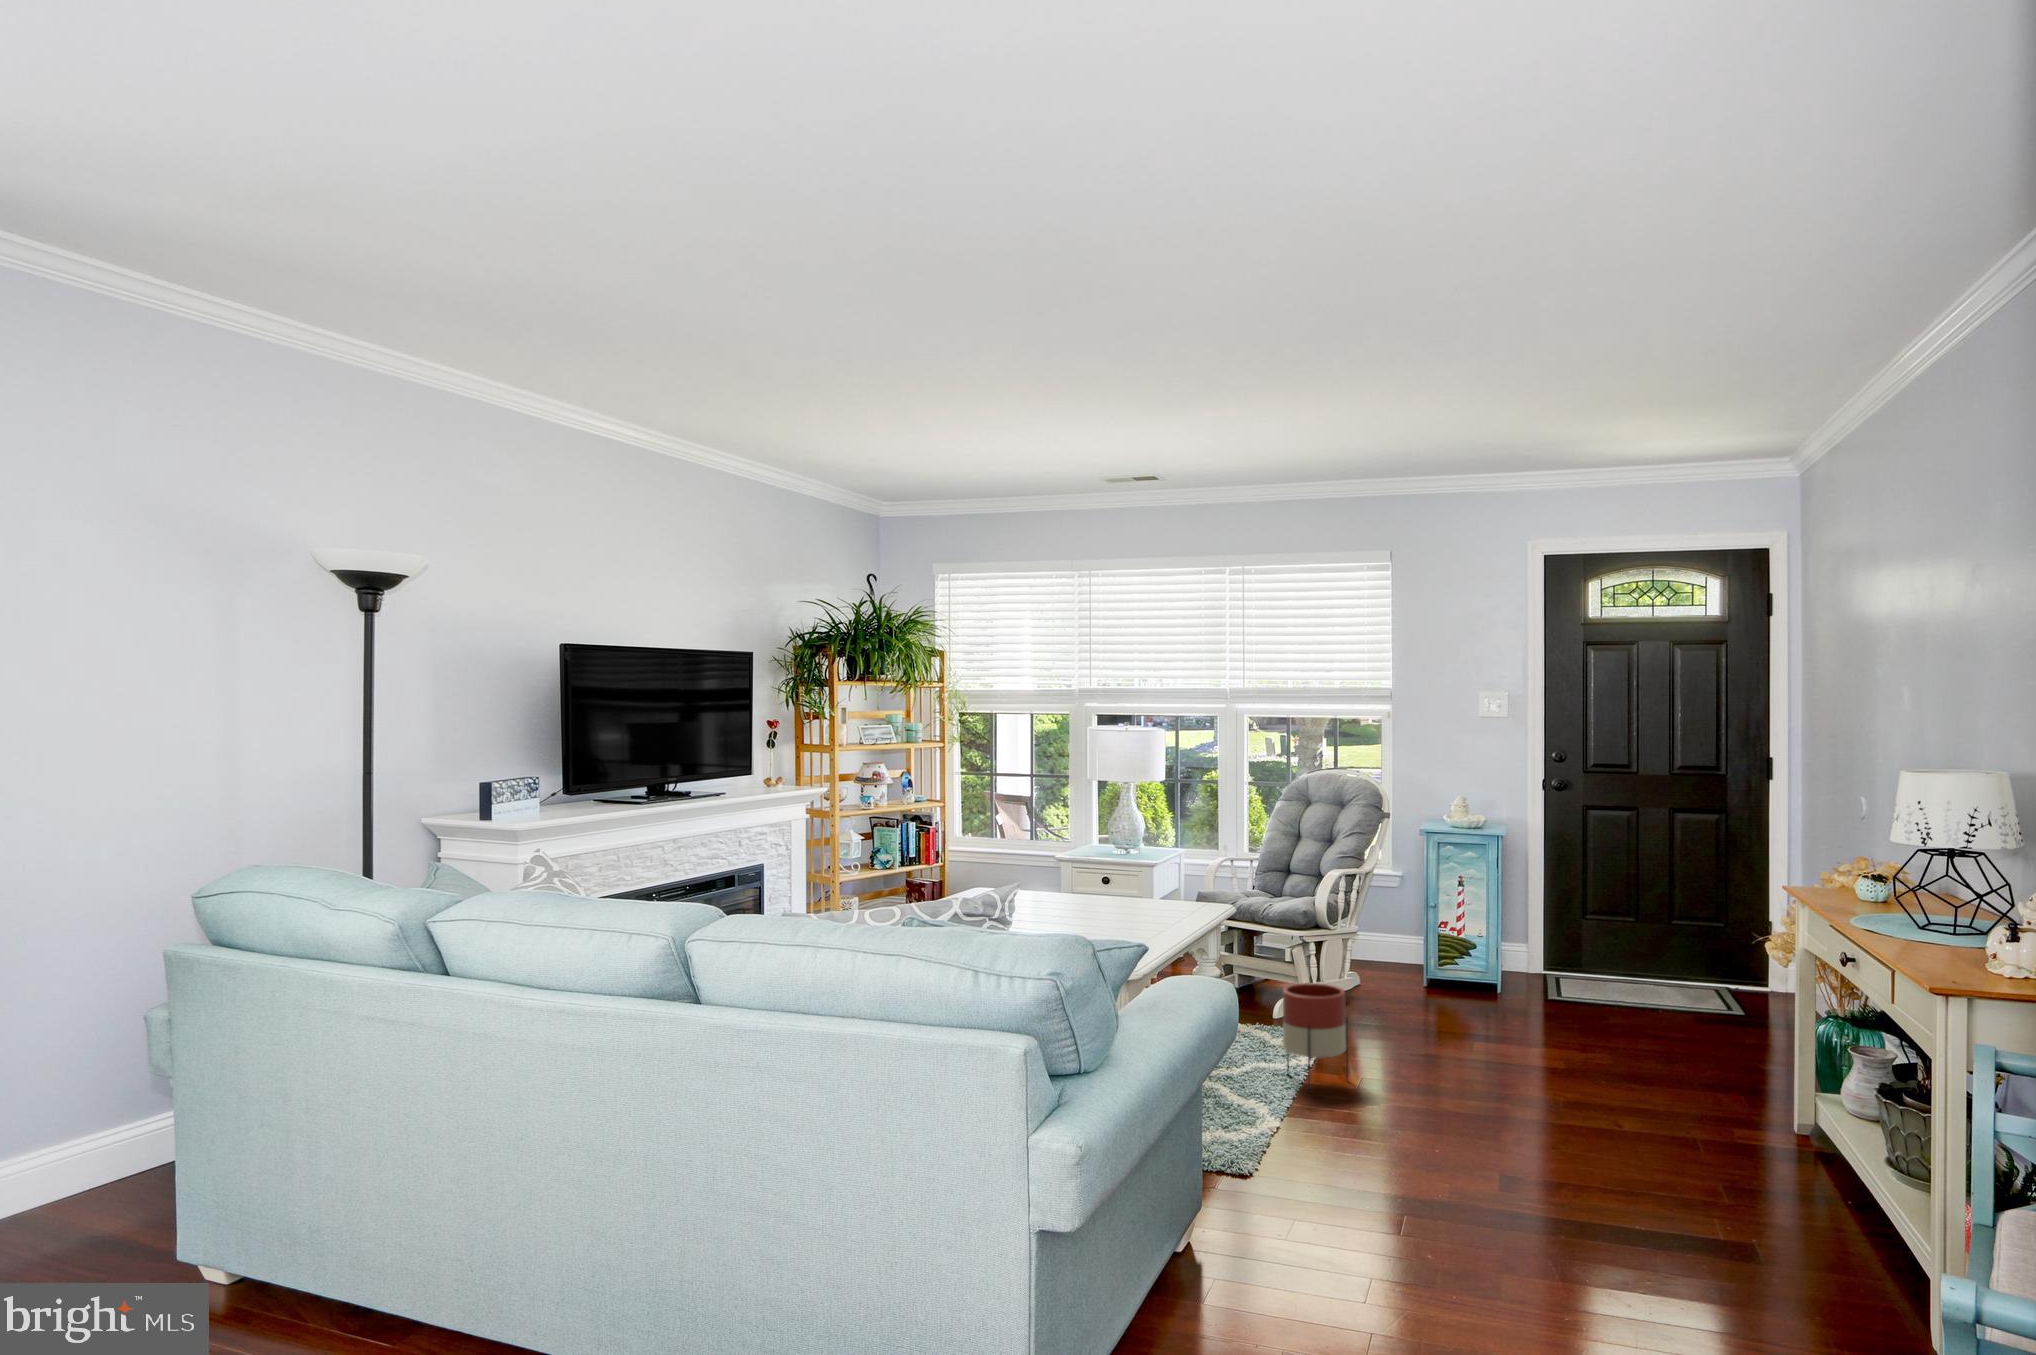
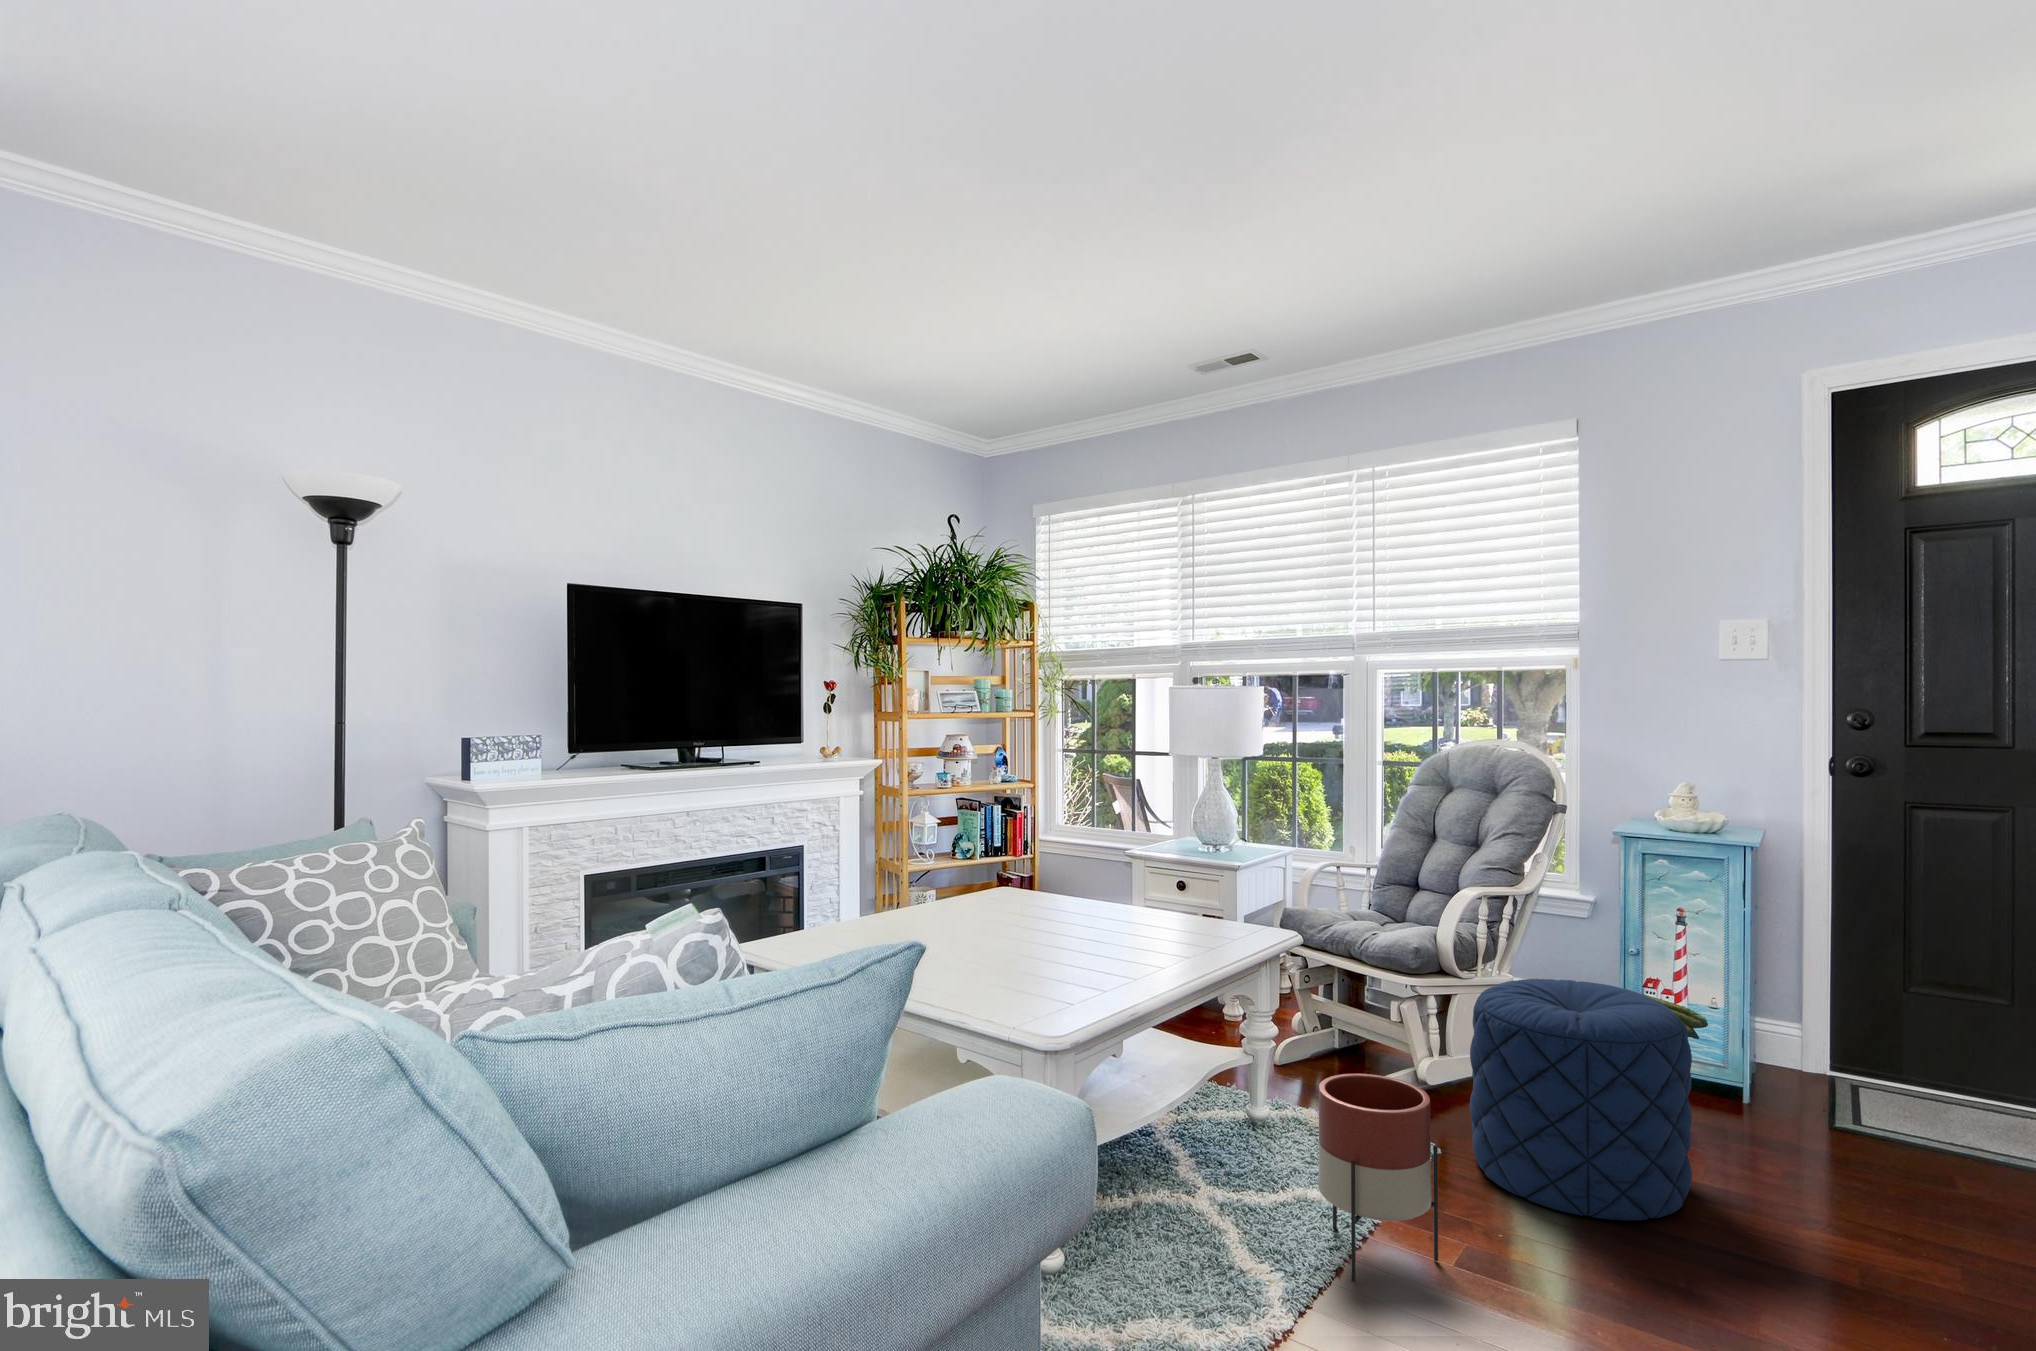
pouf: none [1348,924,1471,1055] -> present [1470,979,1692,1221]

